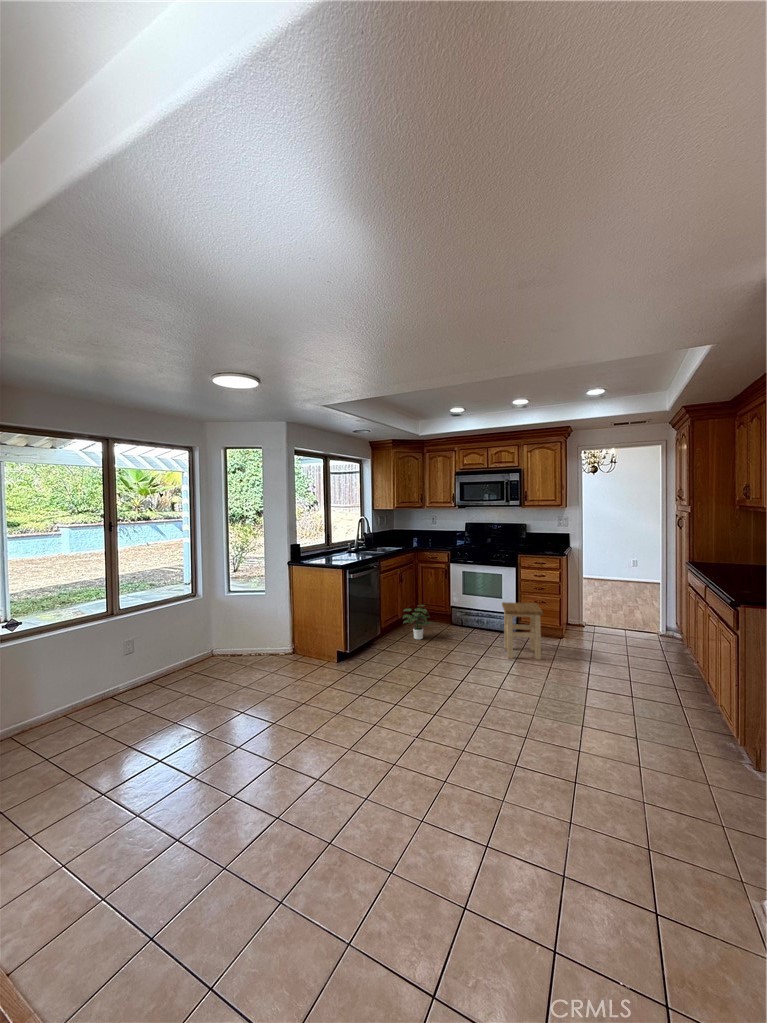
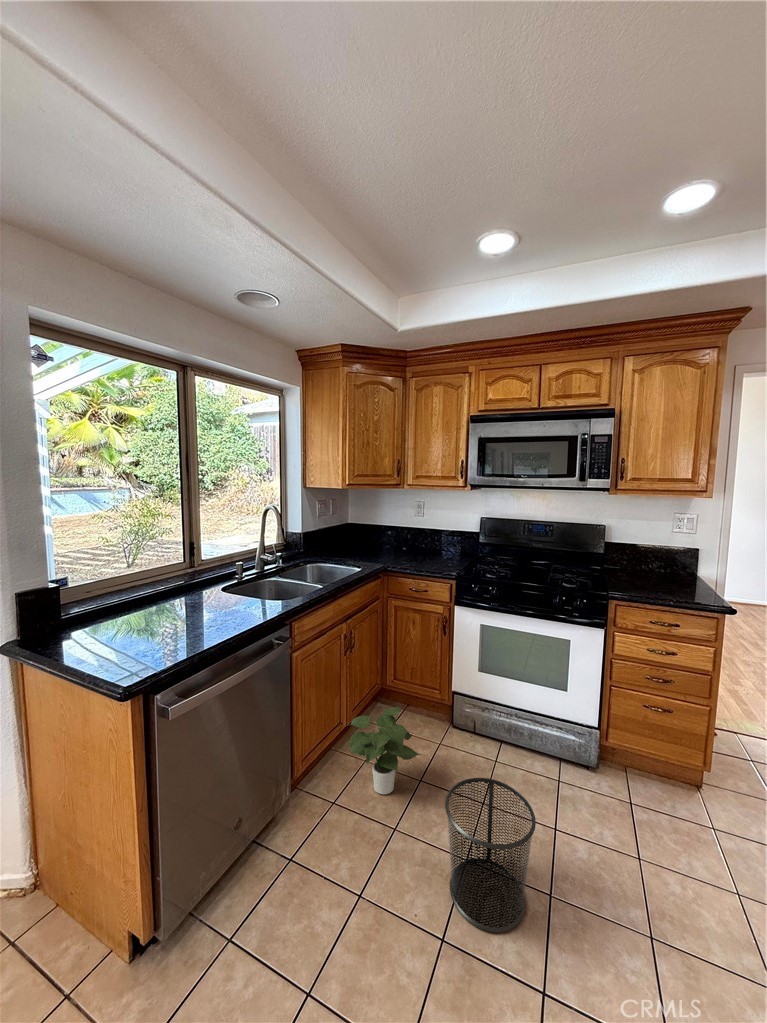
stool: present [502,602,543,660] -> none [594,733,746,929]
waste bin: none [441,617,473,660] -> present [445,778,536,932]

